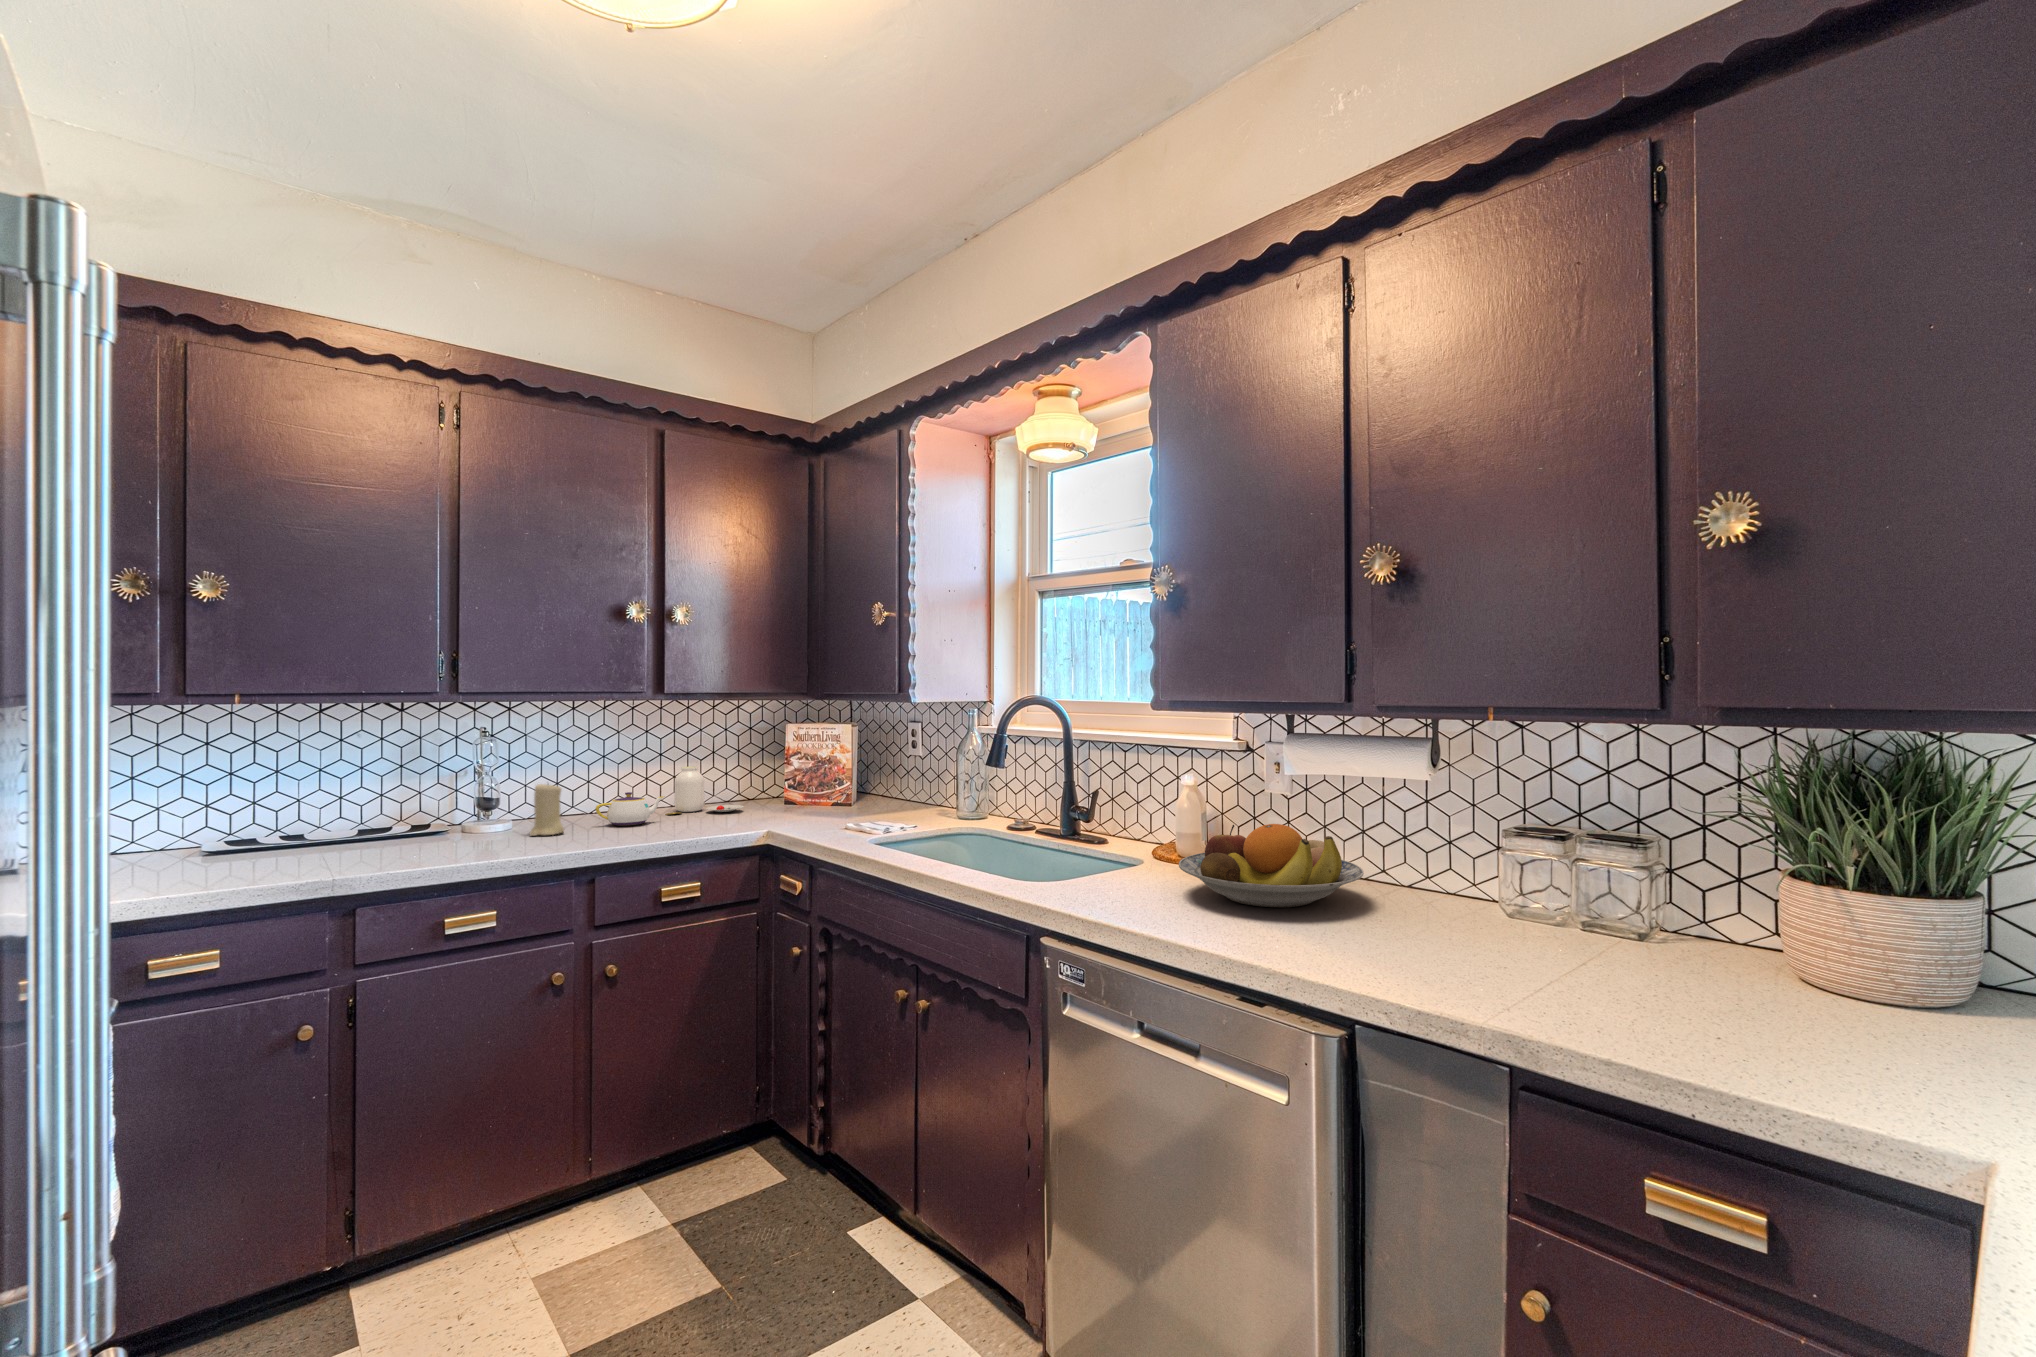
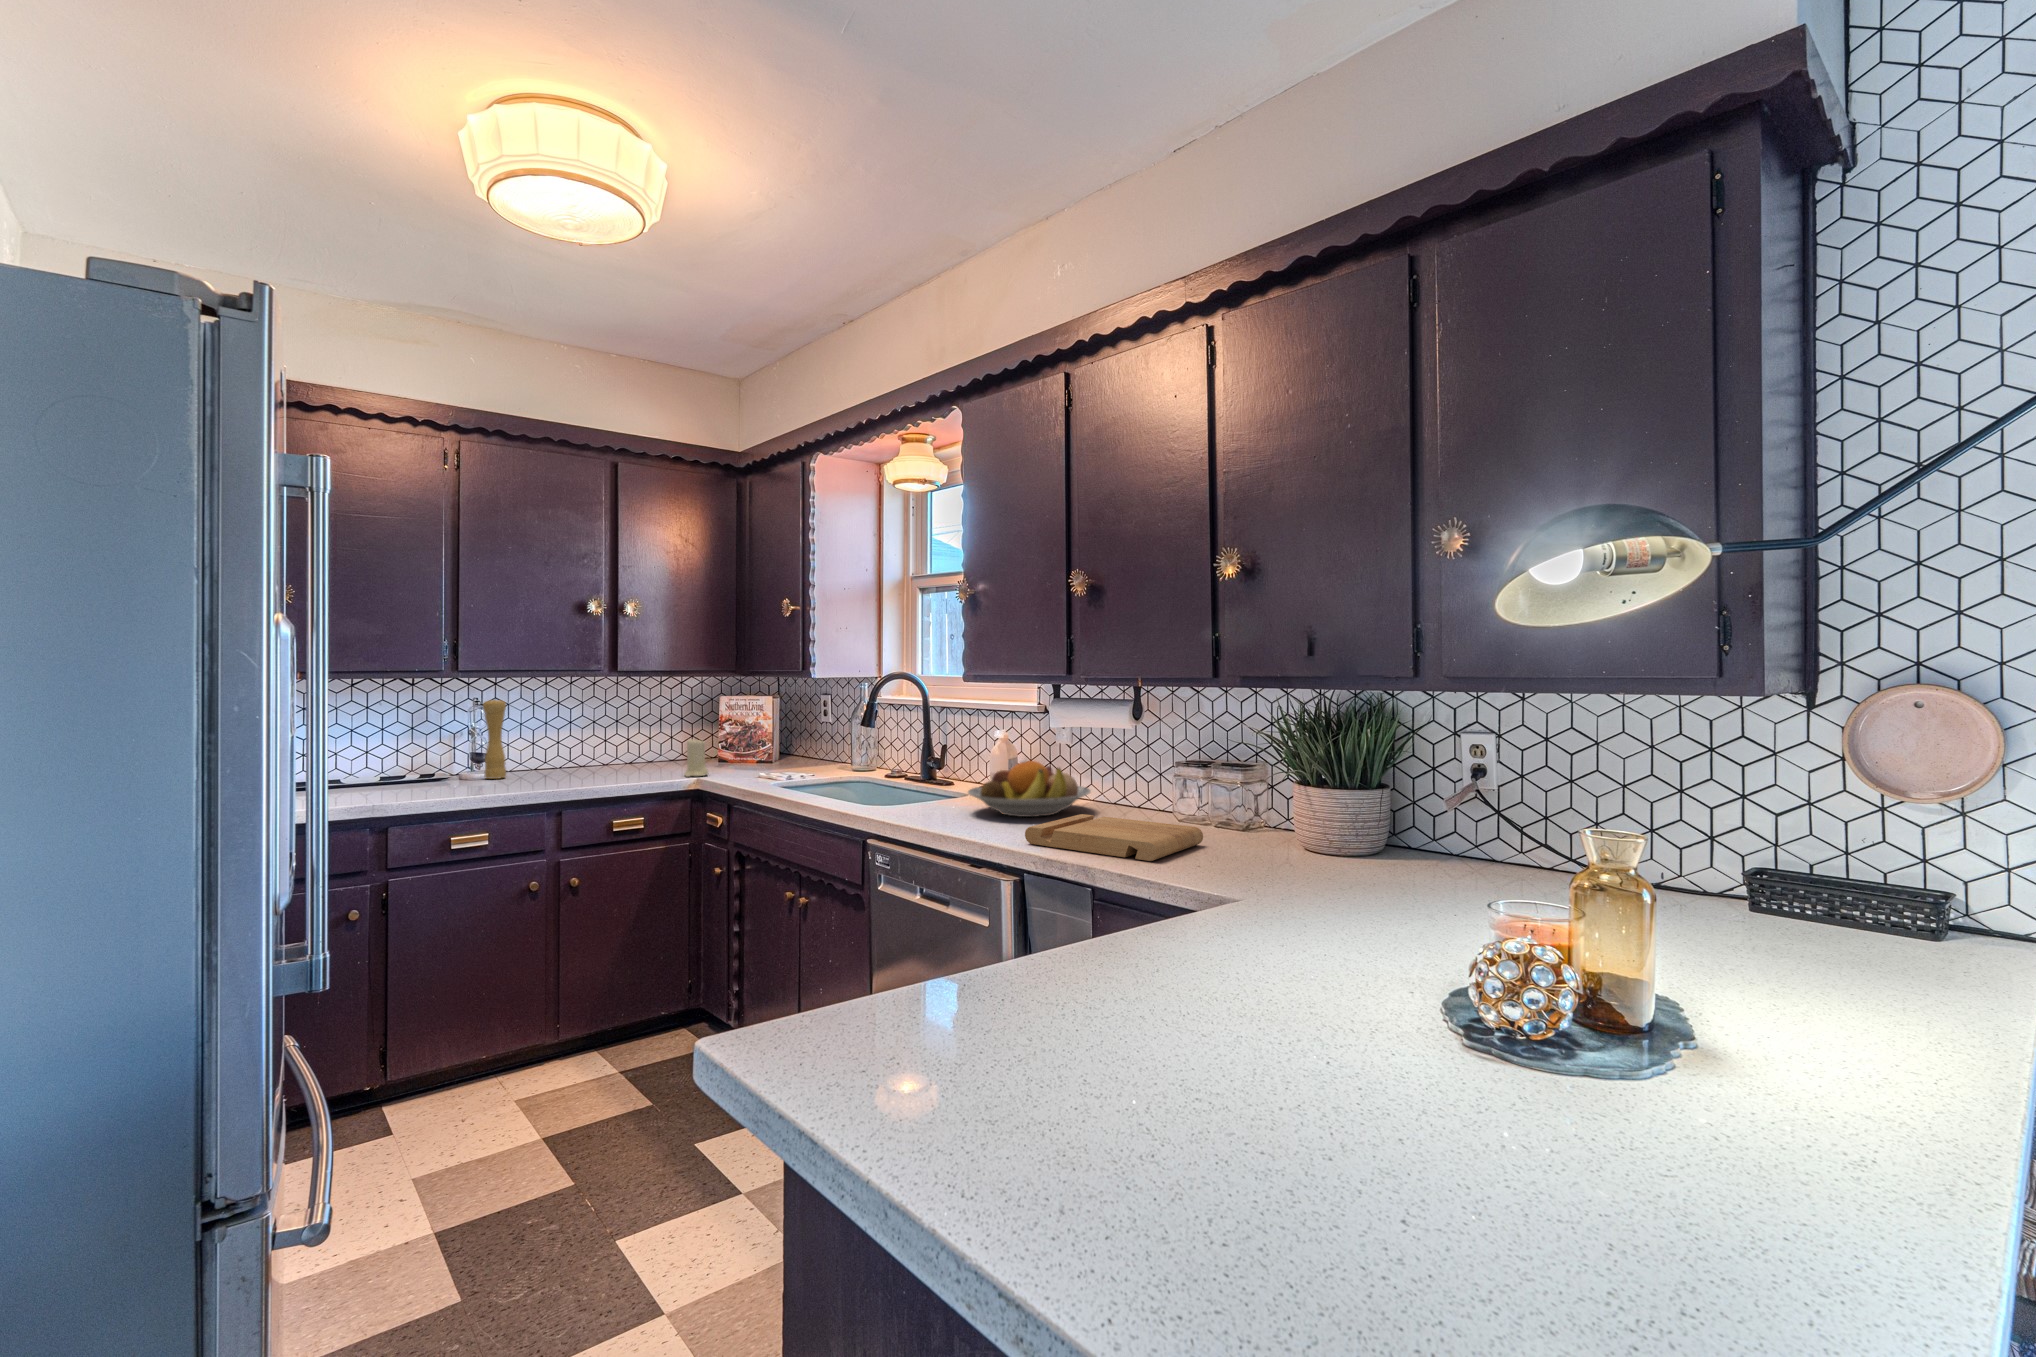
pepper mill: none [494,728,524,832] -> present [483,699,506,779]
jar: present [665,767,744,815] -> none [621,731,685,769]
candle: present [530,784,564,836] -> present [684,739,708,777]
teapot: present [595,792,664,826] -> none [564,750,619,775]
cutting board: none [1341,914,1643,1022] -> present [1025,814,1203,861]

